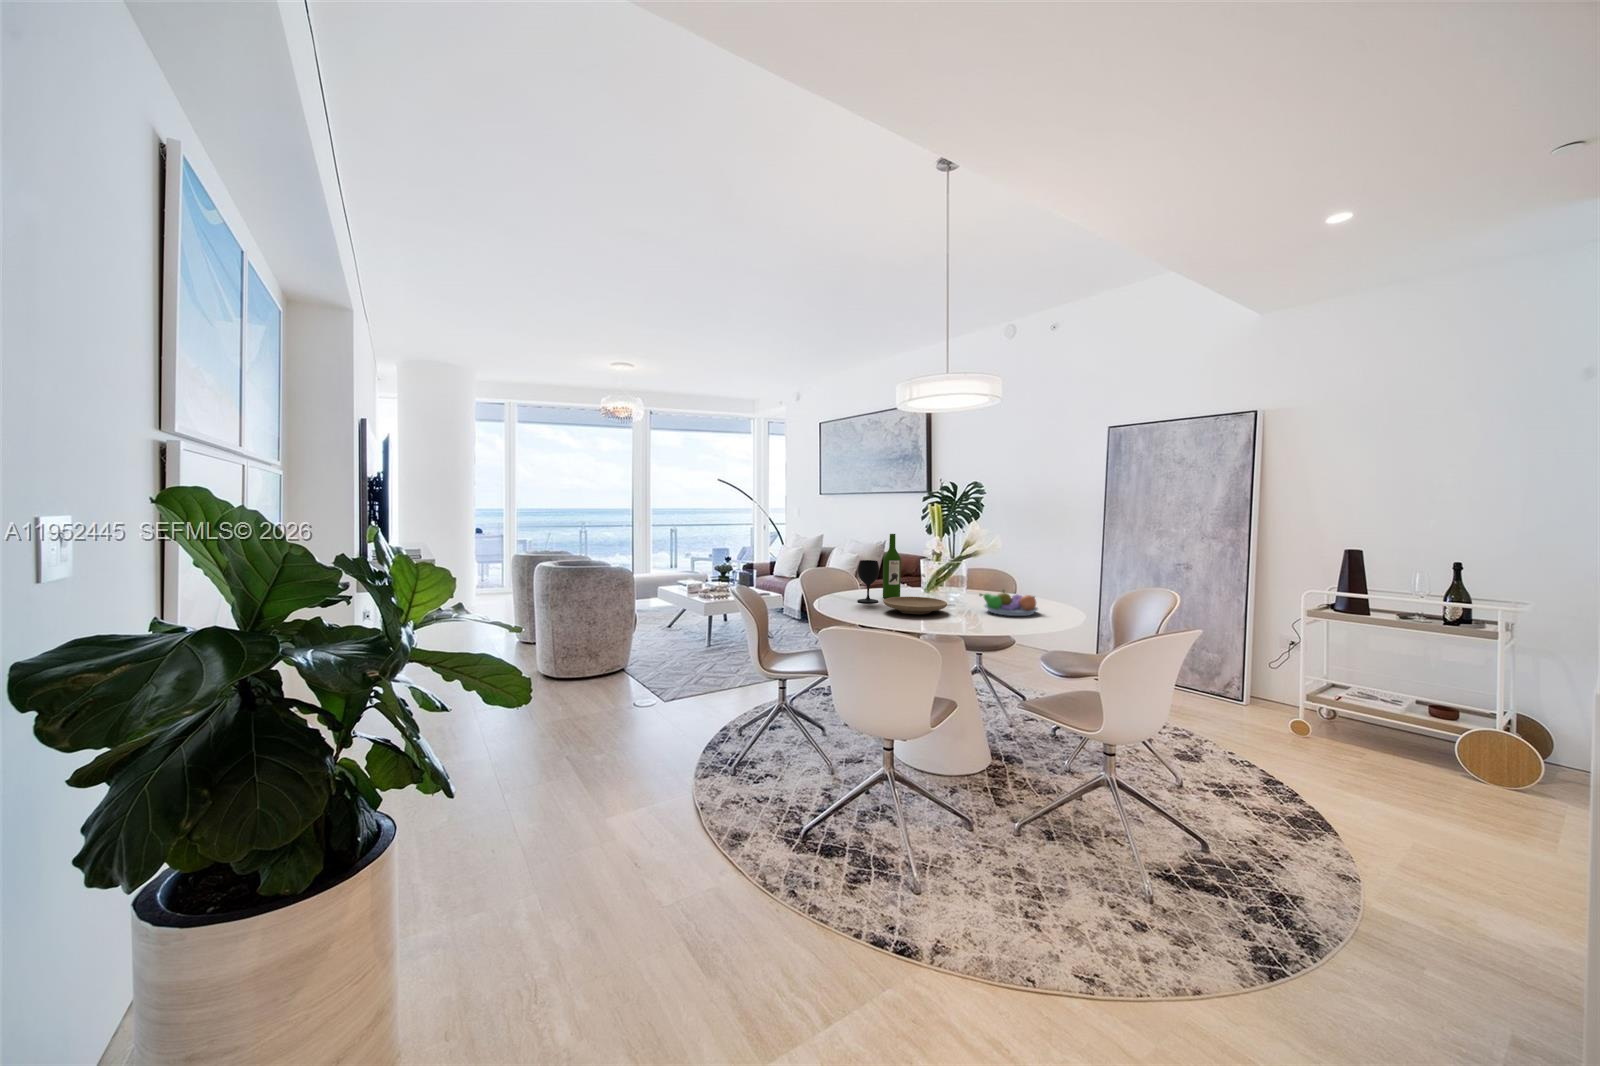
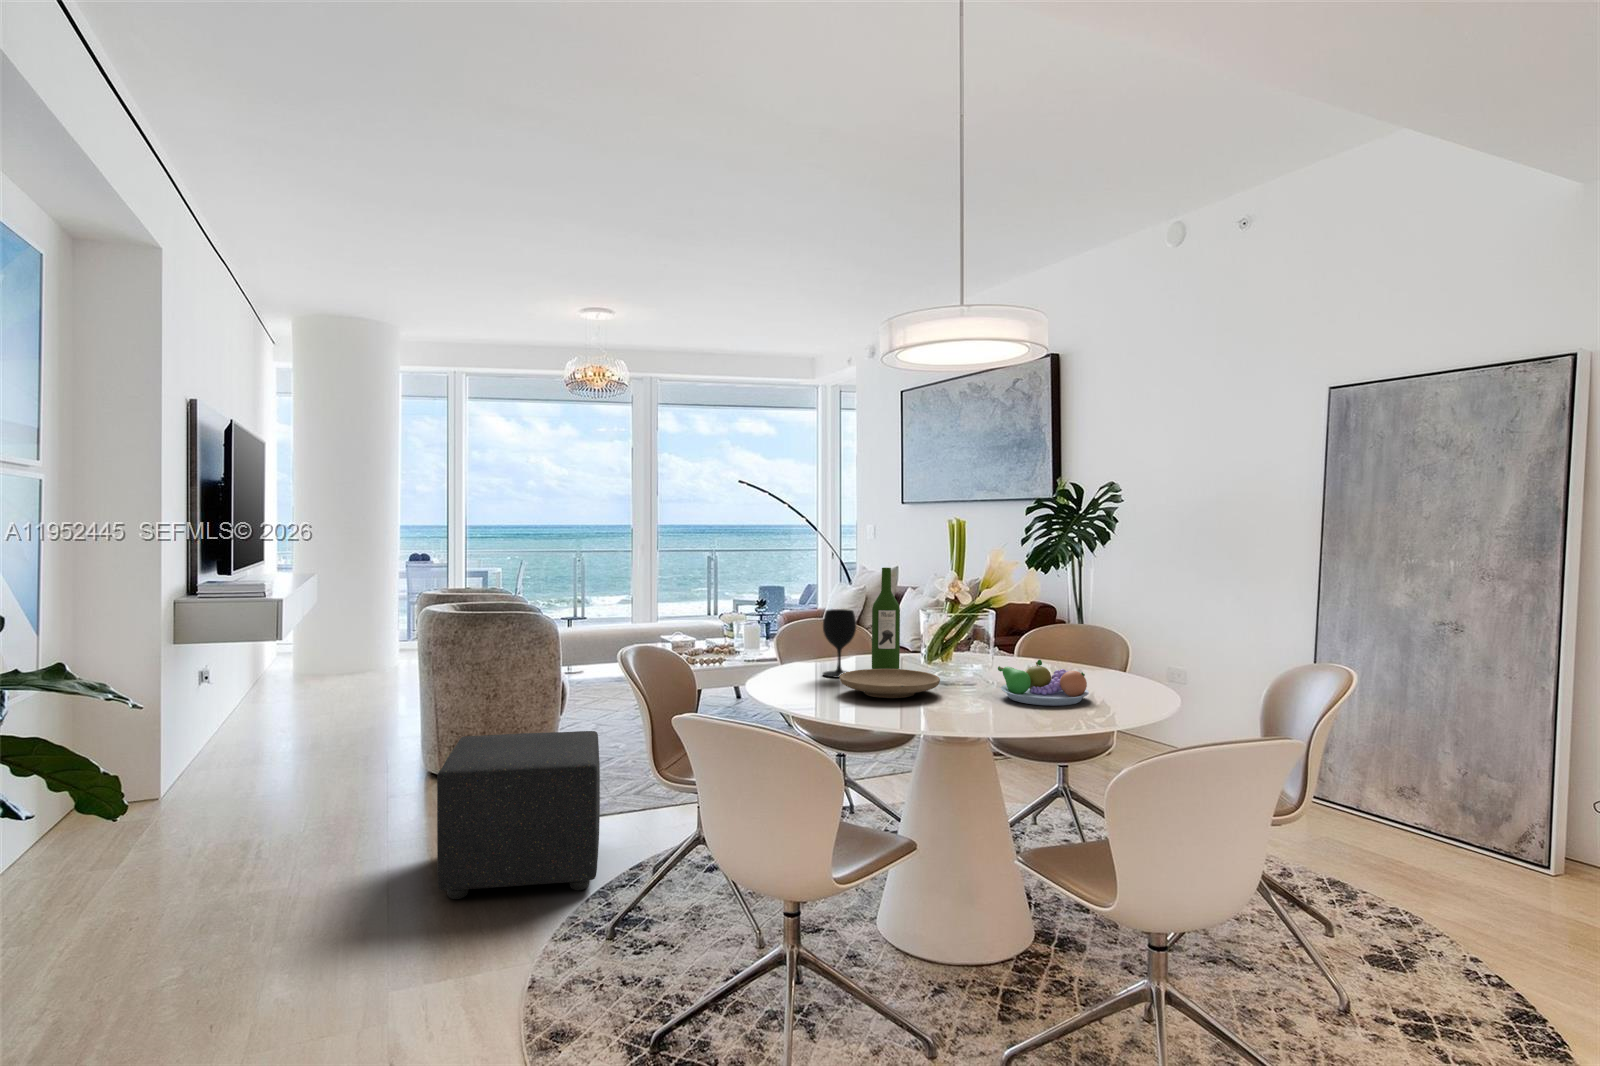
ottoman: none [598,643,708,757] -> present [437,731,600,899]

